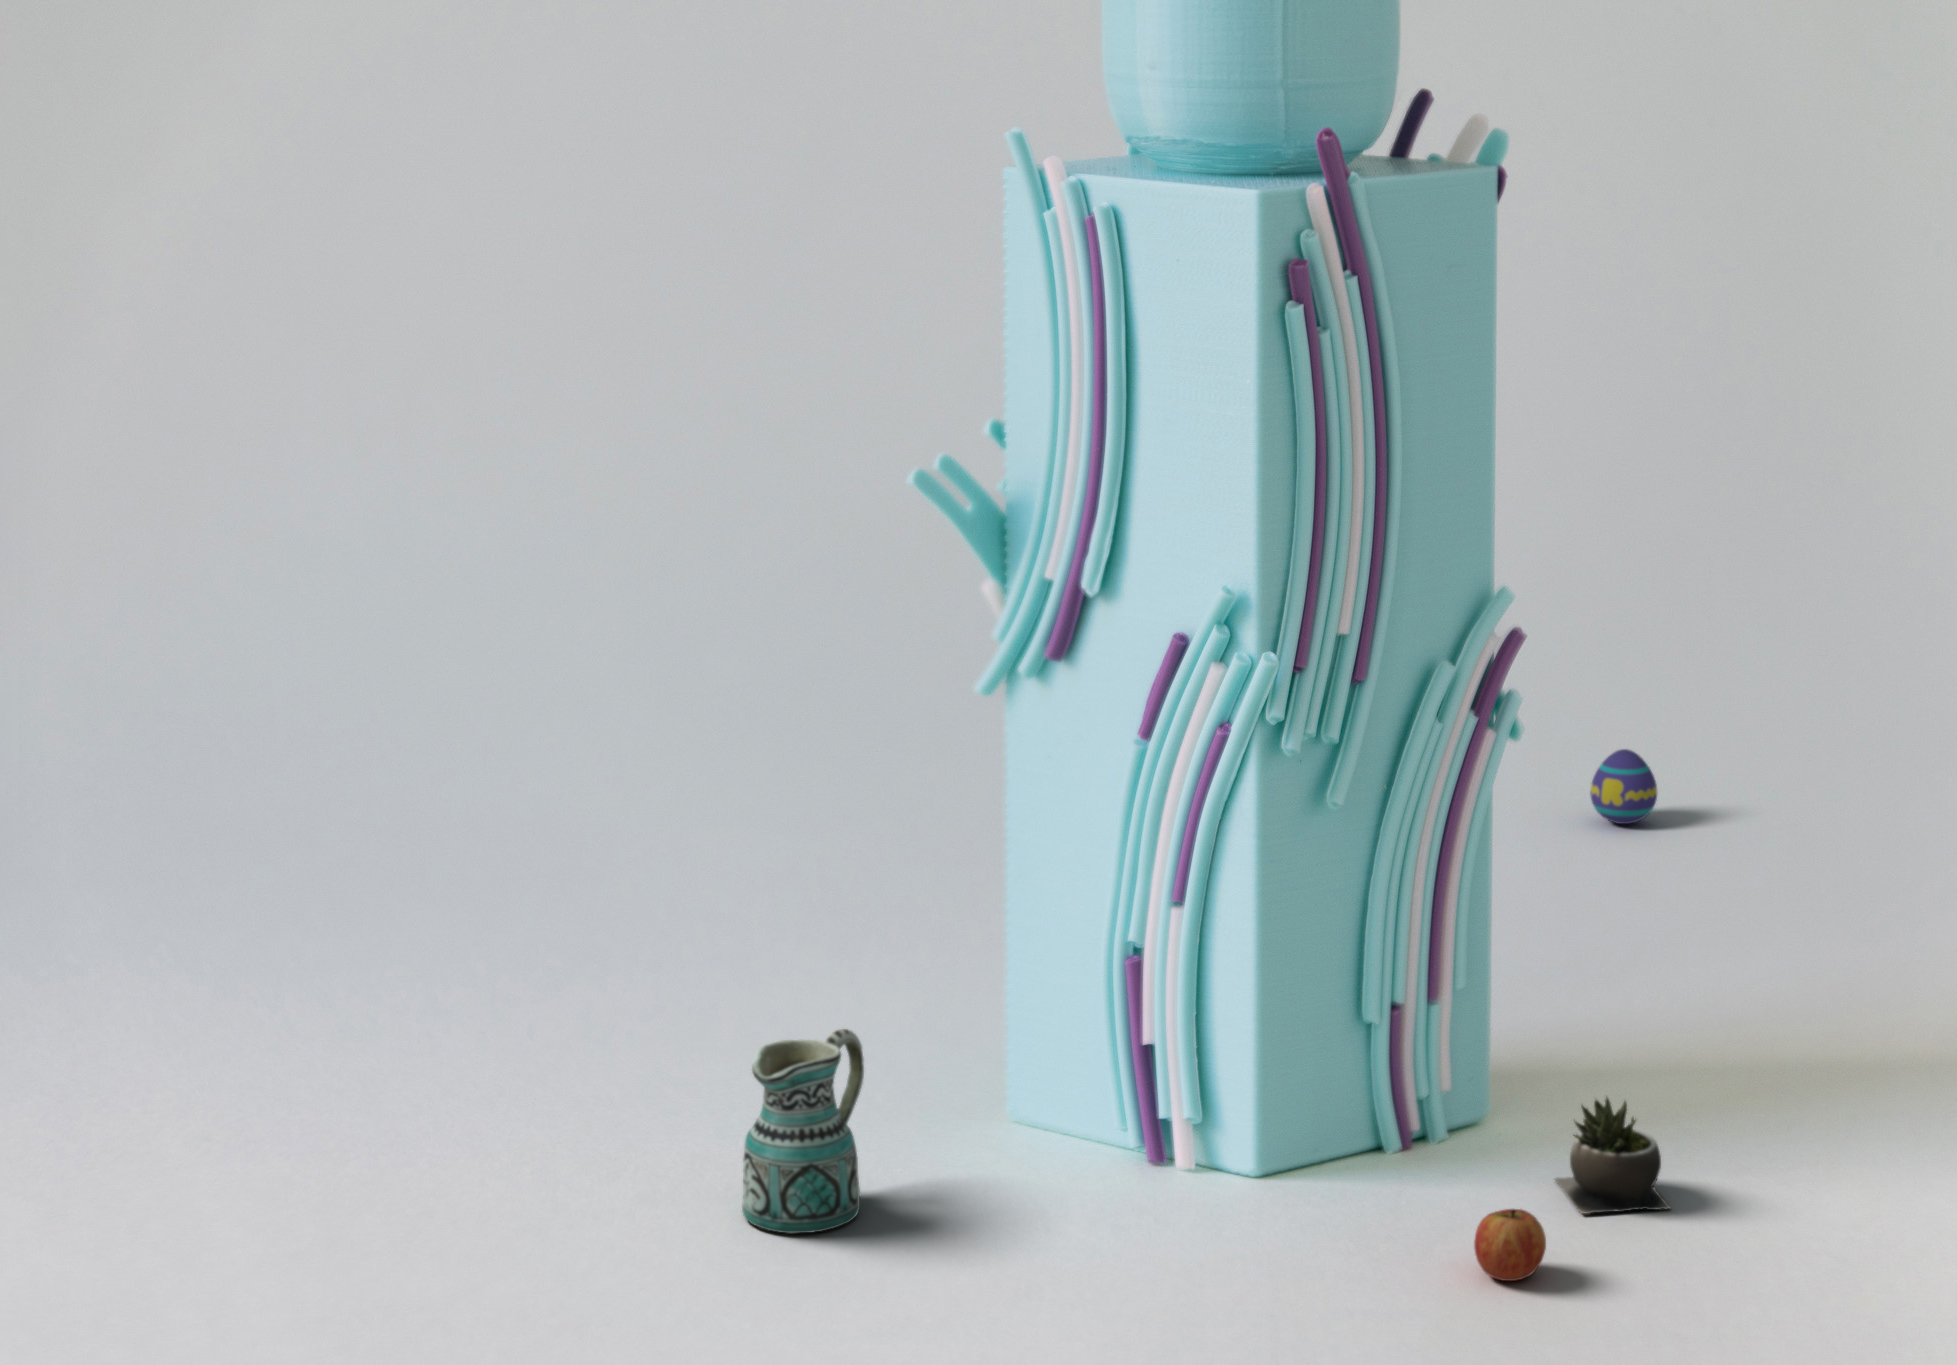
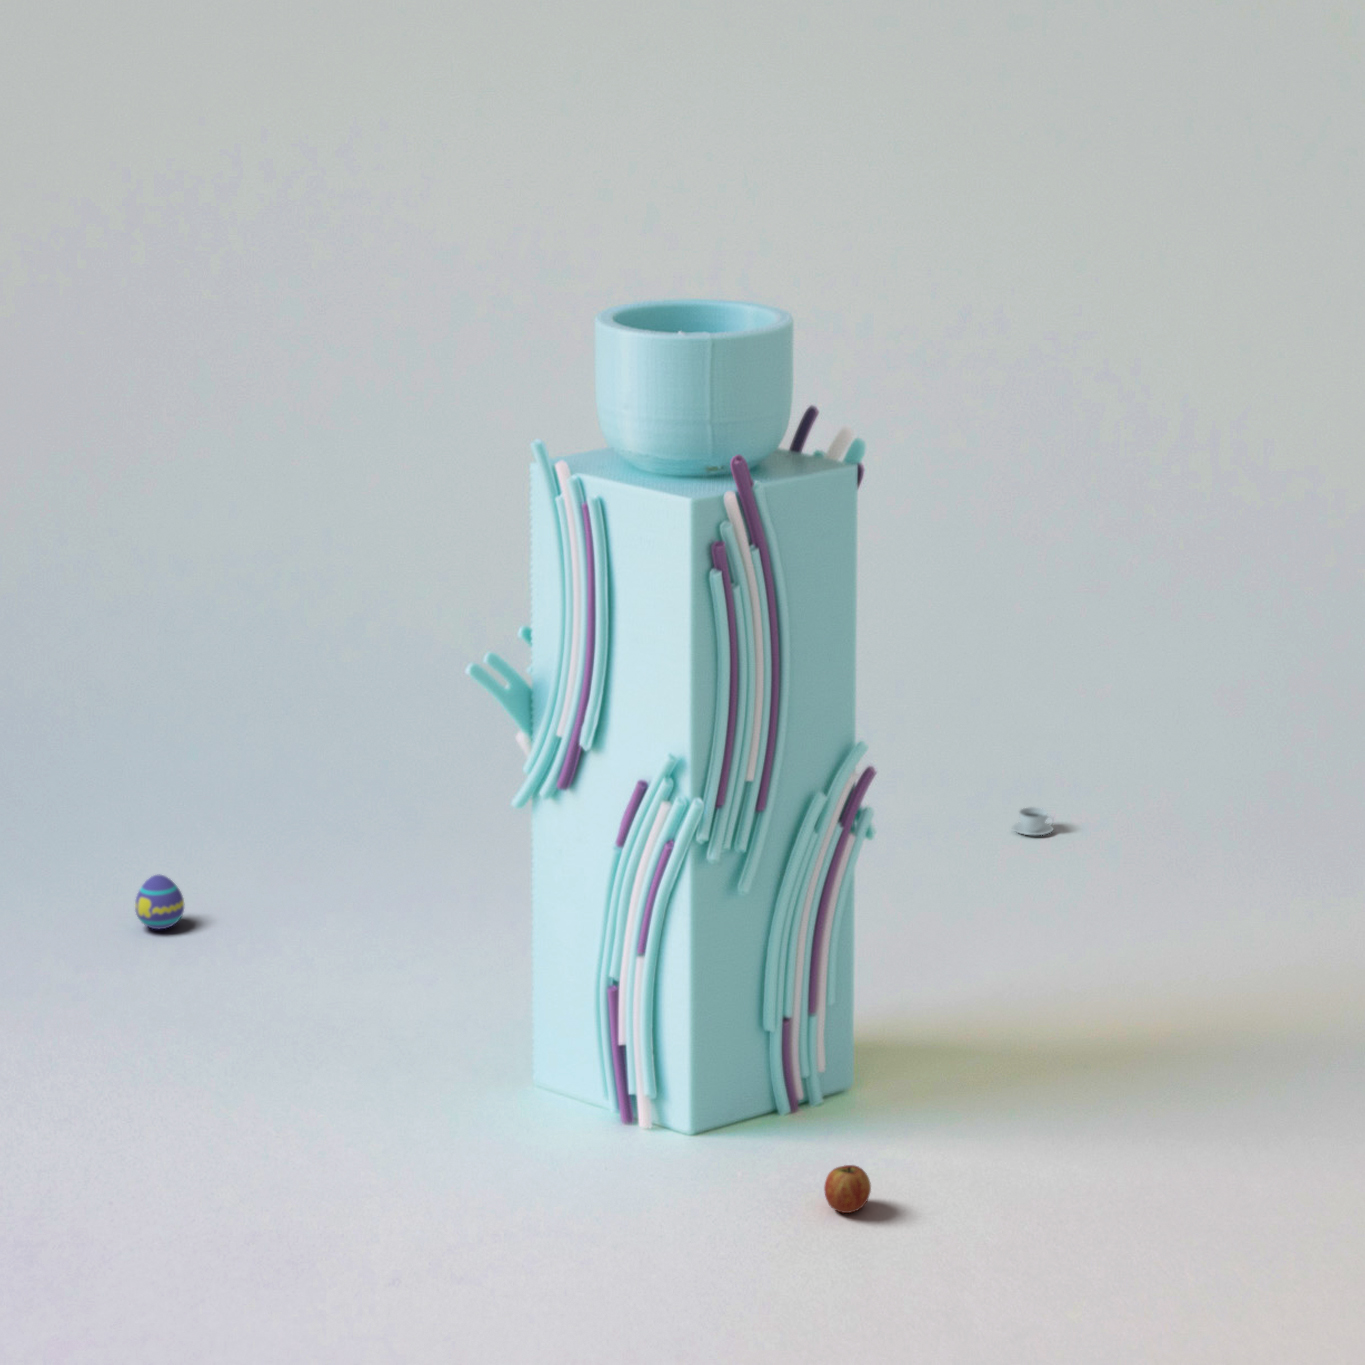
decorative egg: present [1590,749,1657,824] -> present [135,874,184,929]
teacup: none [1670,769,1733,807] -> present [1012,807,1053,835]
ceramic pitcher: present [742,1029,864,1233] -> none [352,1037,434,1174]
succulent plant: present [1555,1098,1670,1214] -> none [886,1083,960,1162]

